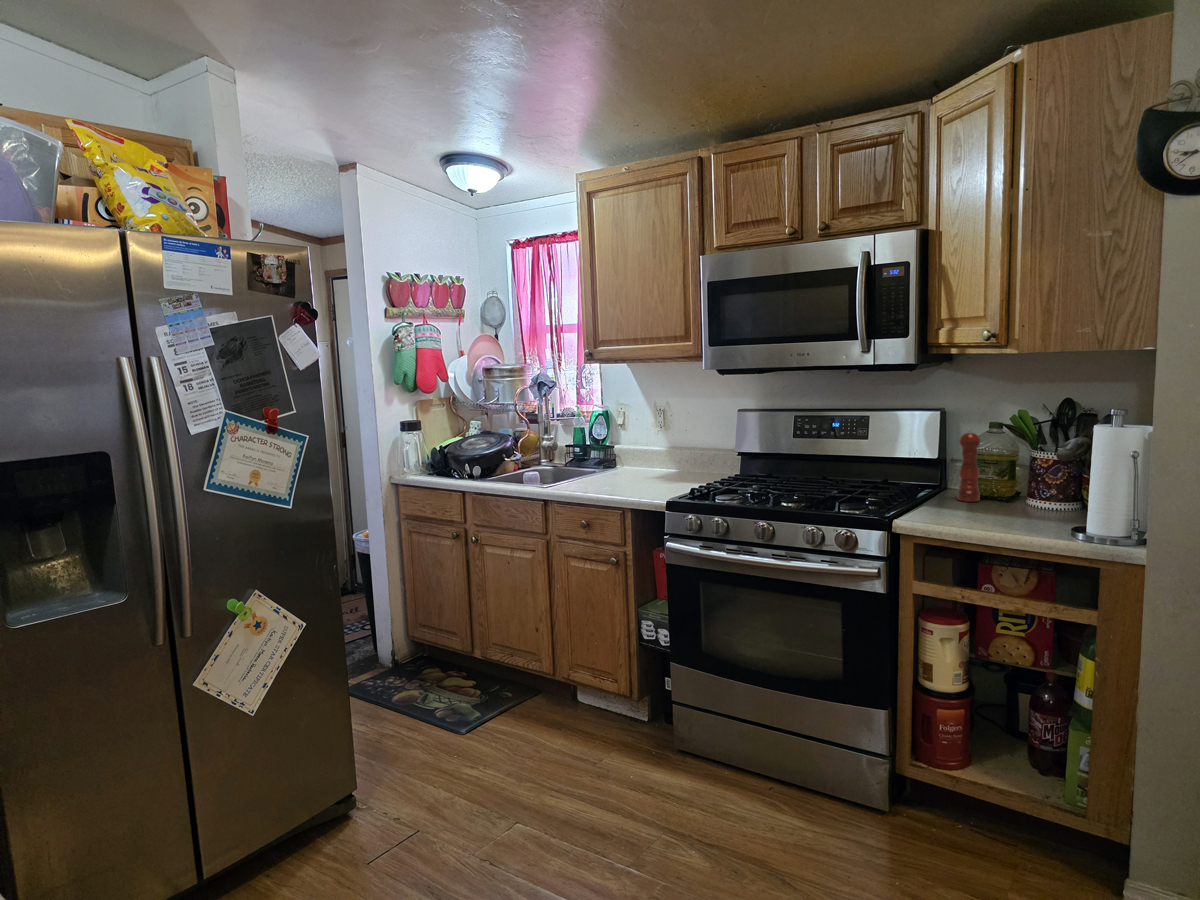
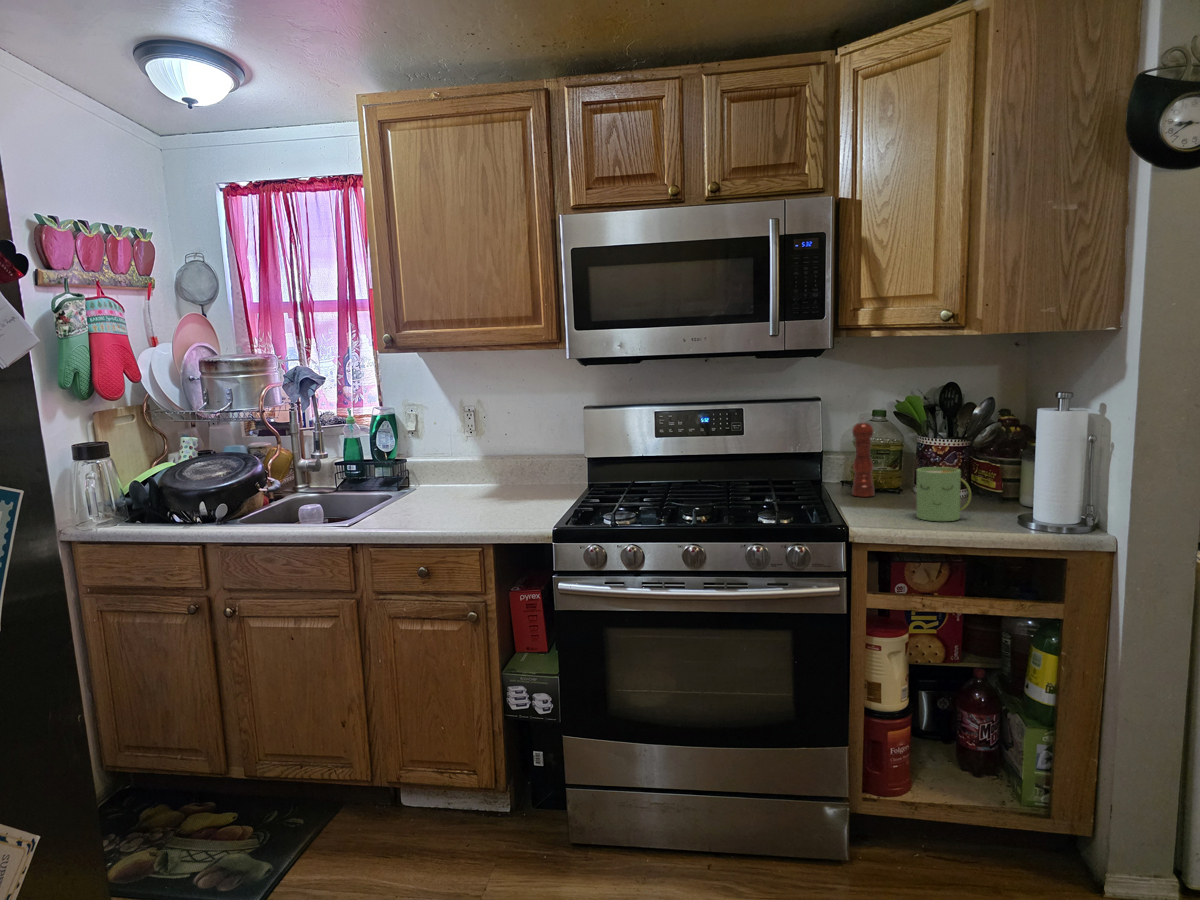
mug: none [981,477,1032,527] -> present [916,467,971,521]

